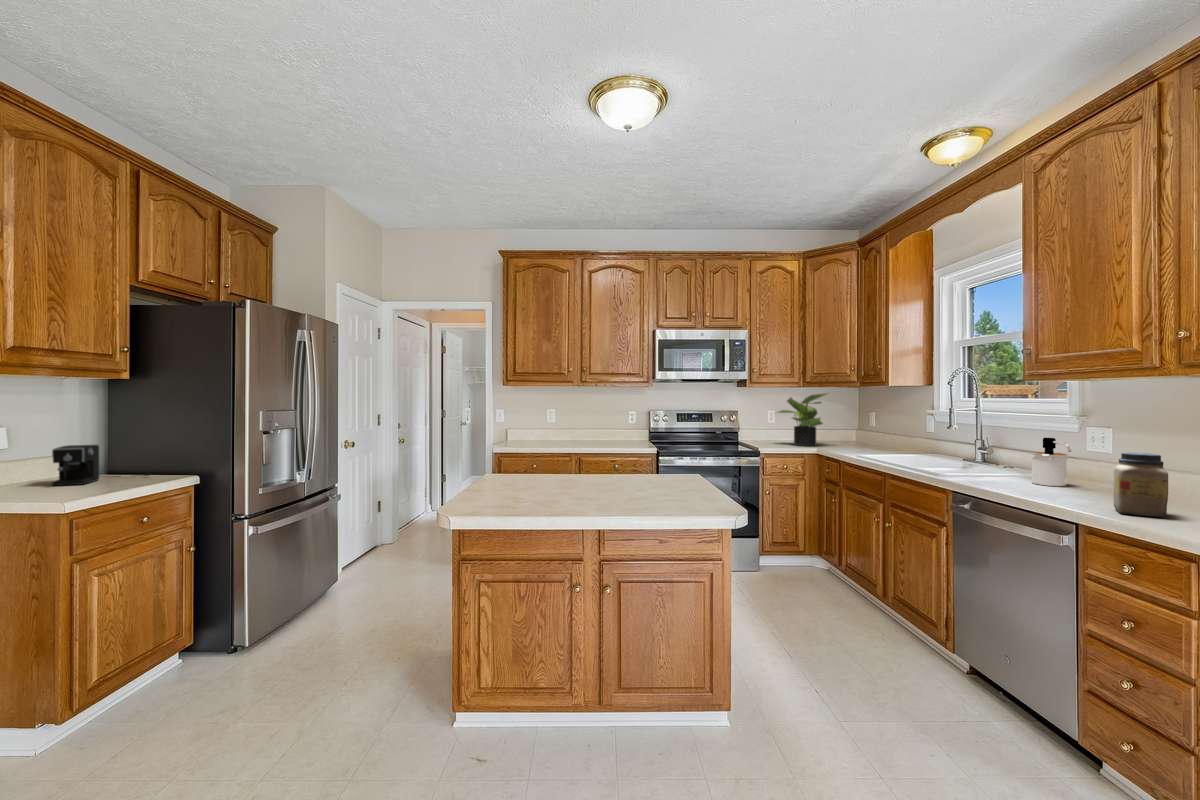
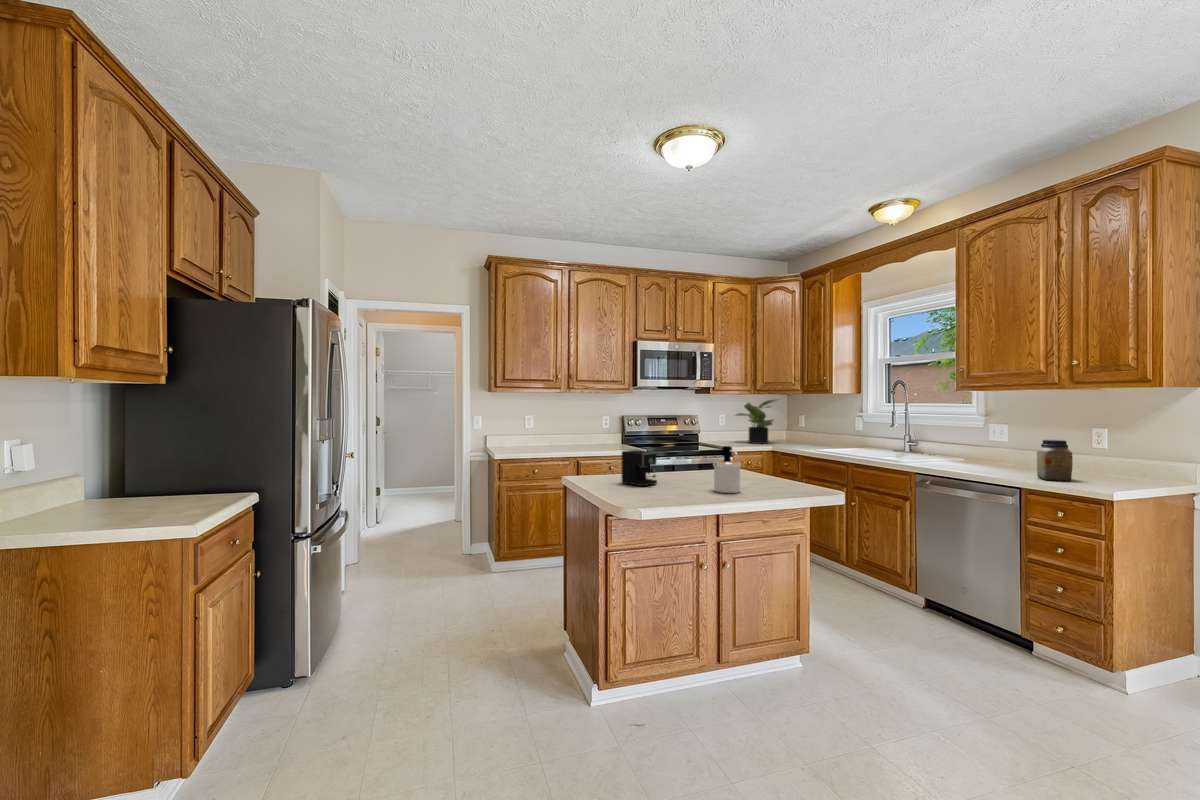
soap dispenser: present [1031,438,1071,486] -> present [713,446,741,493]
coffee maker: present [52,445,150,486] -> present [622,450,657,486]

